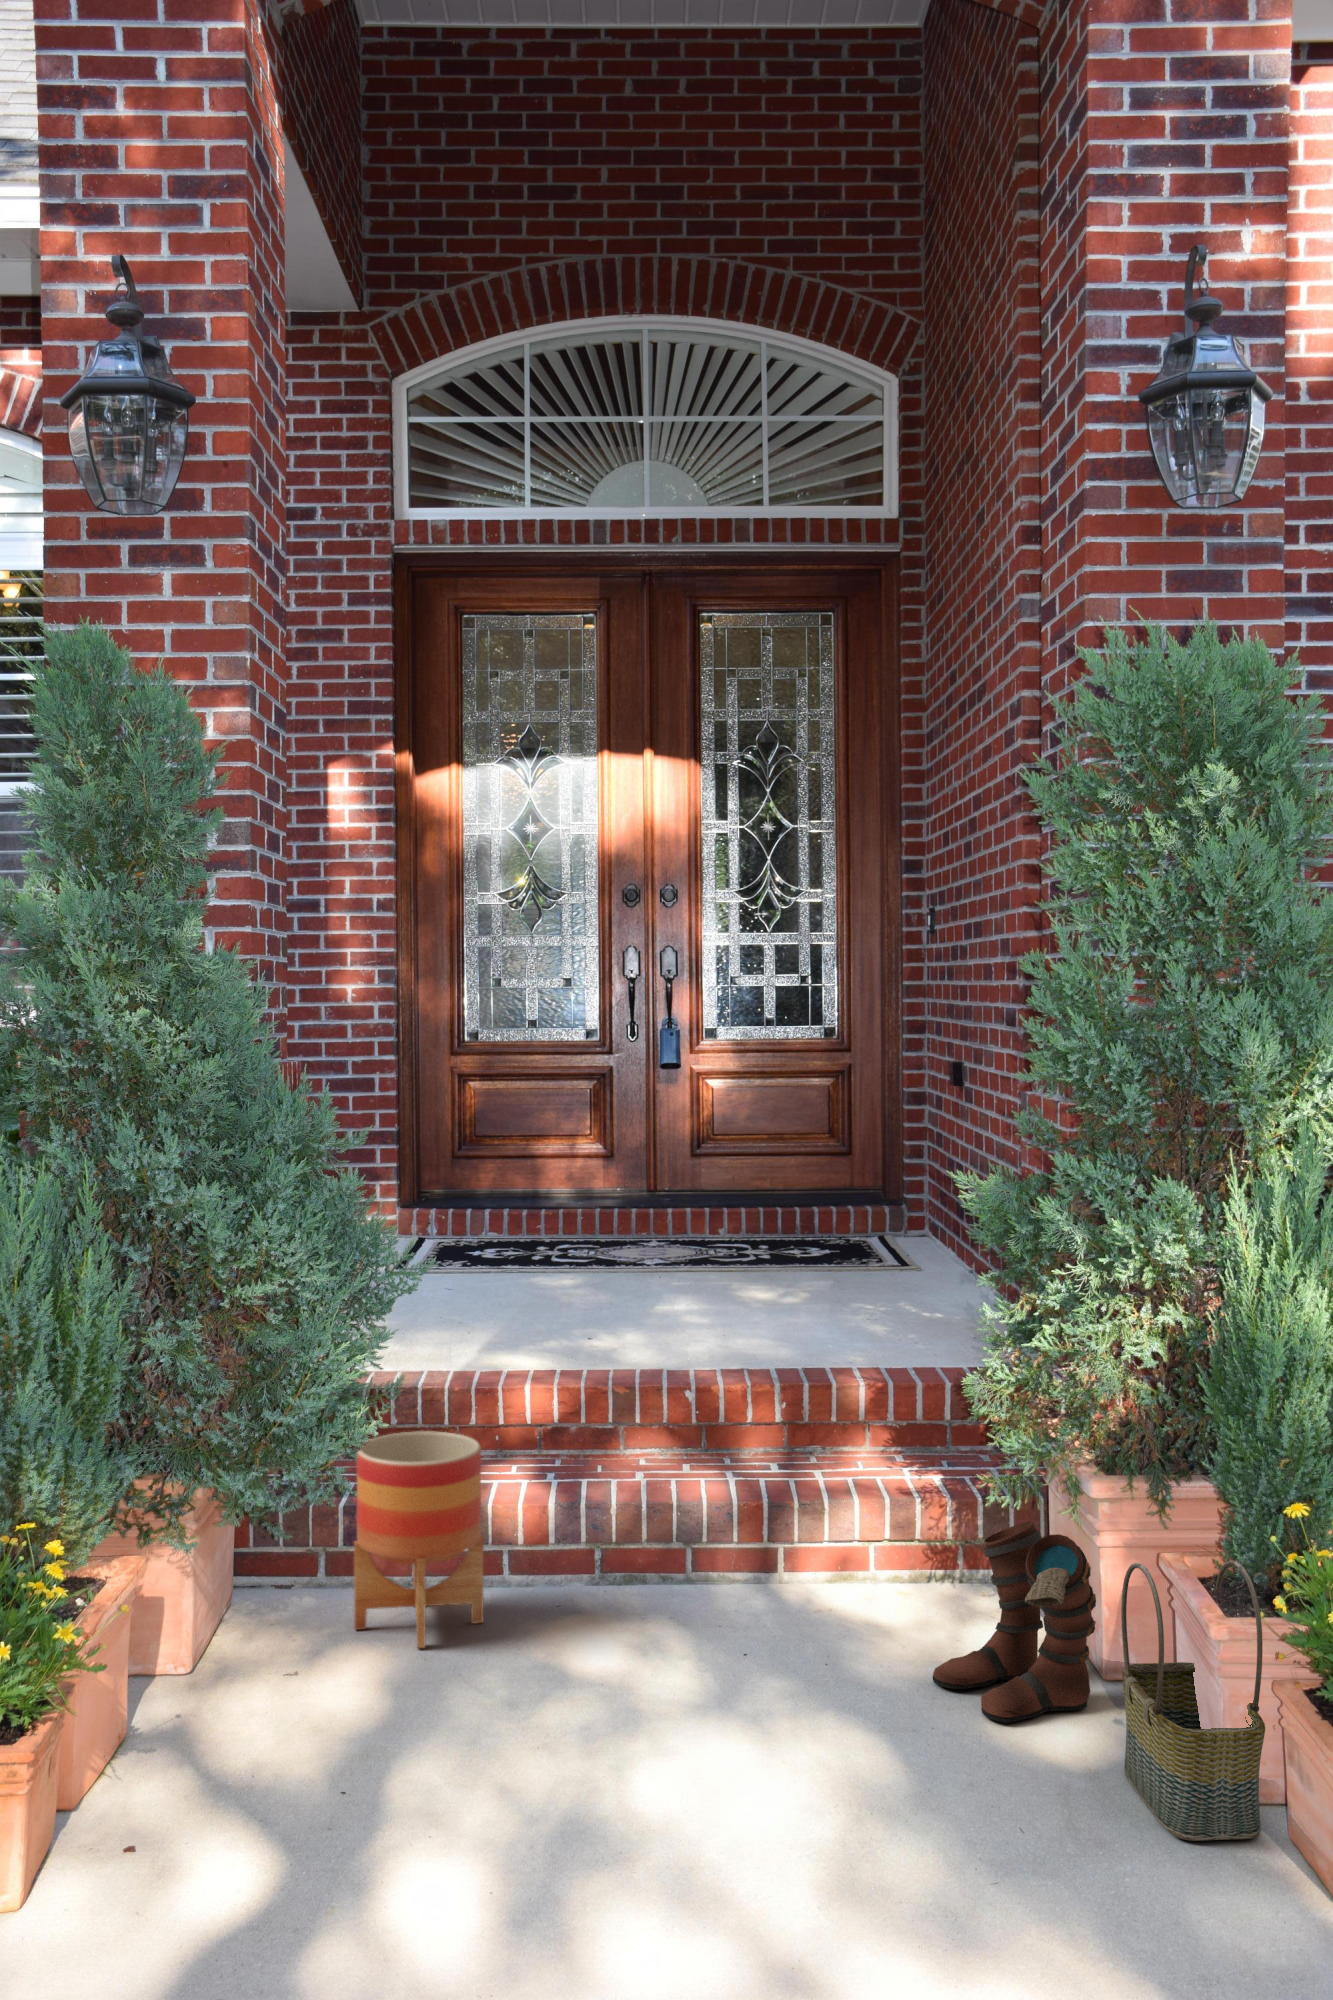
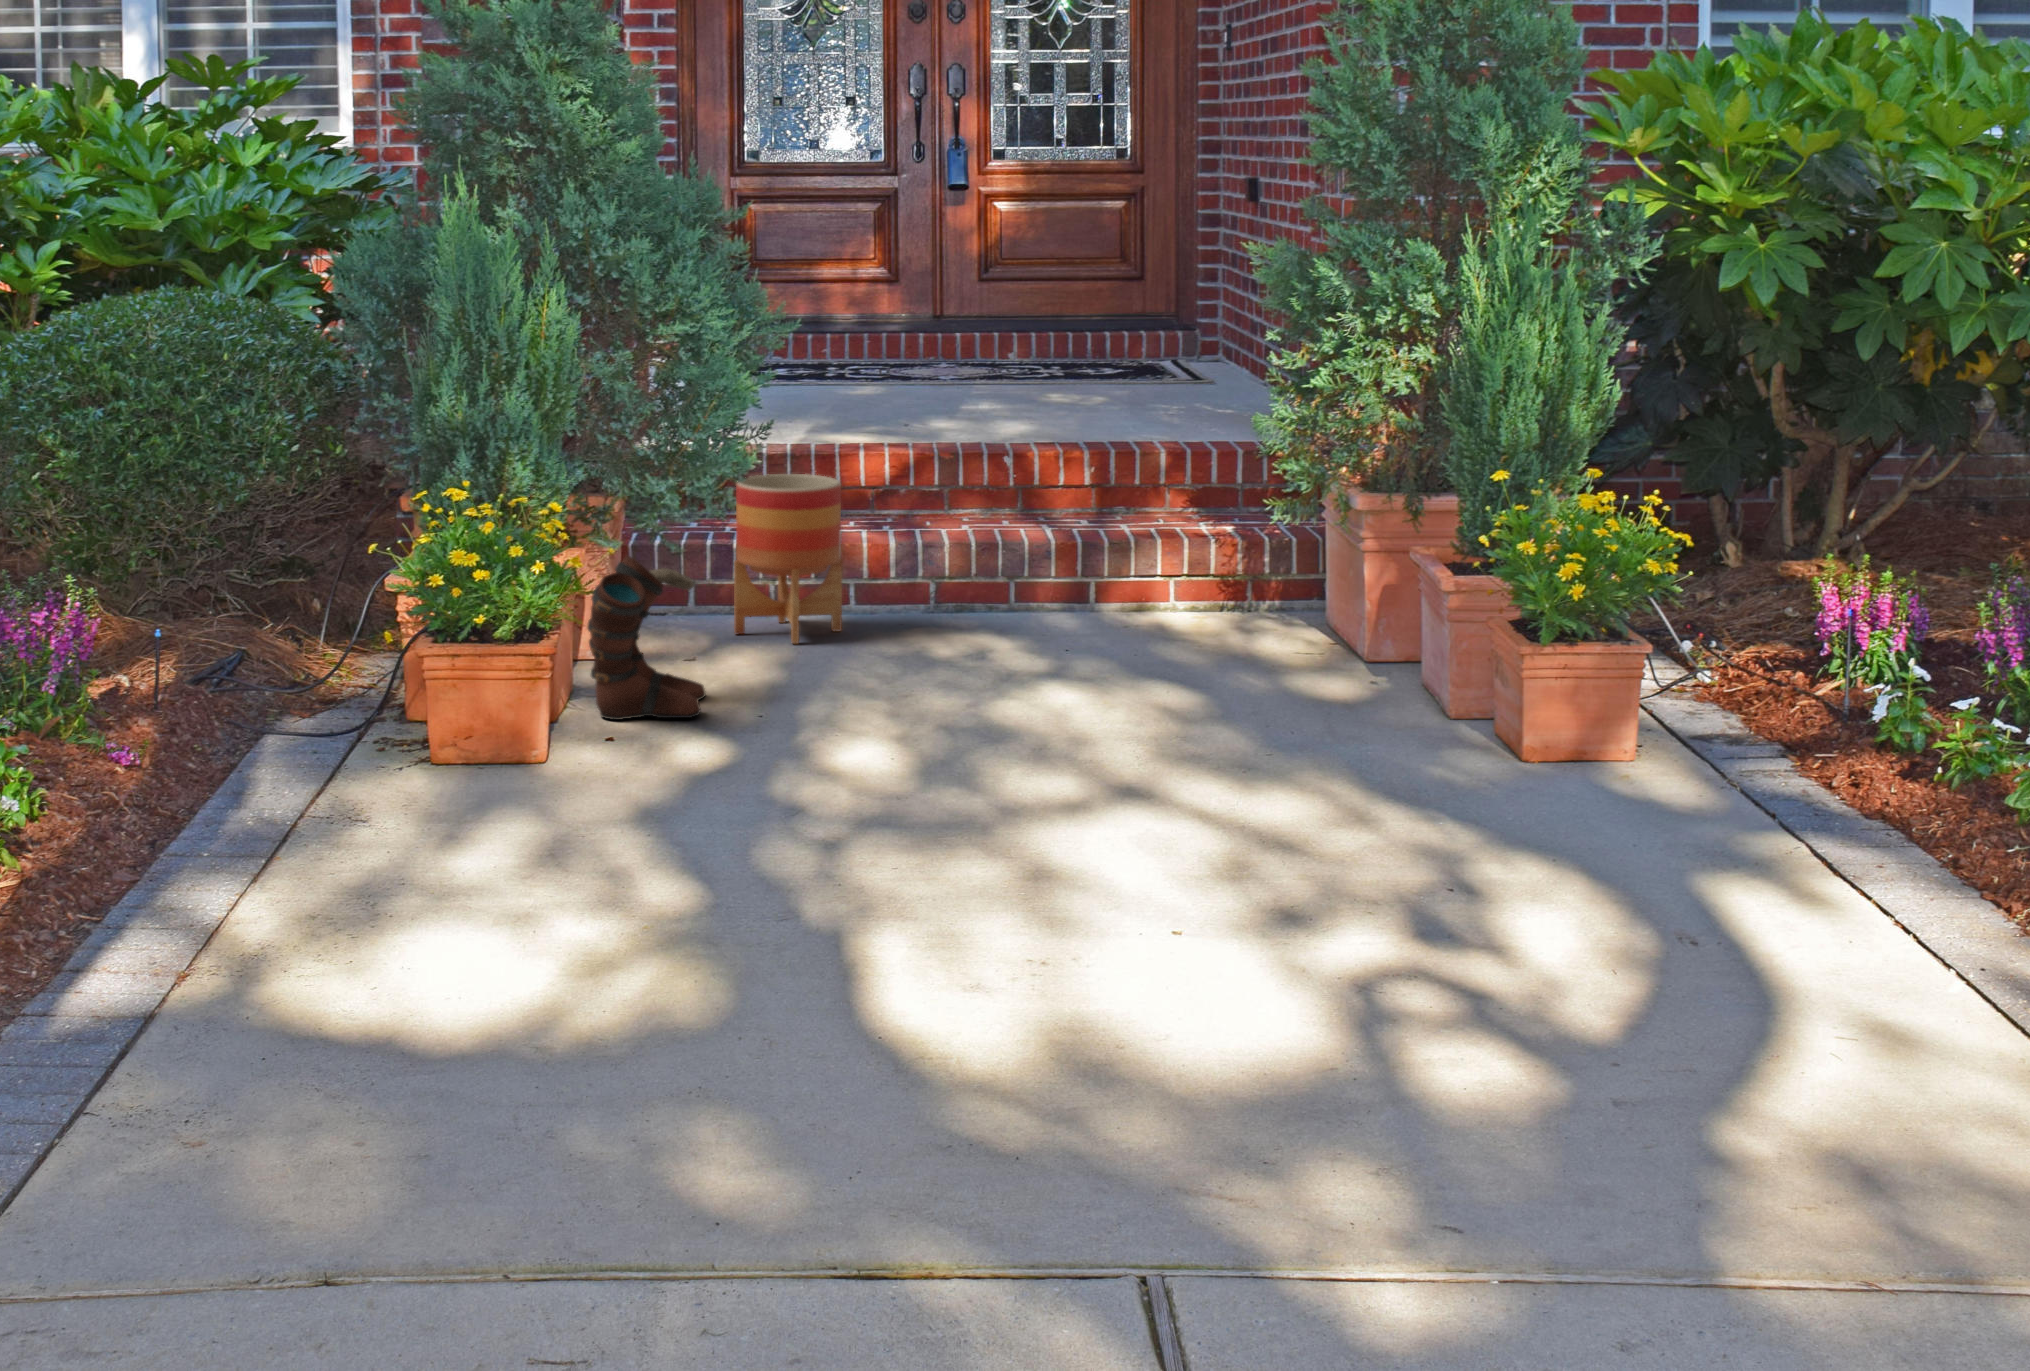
boots: present [933,1522,1096,1723] -> present [588,556,706,720]
basket: present [1121,1561,1265,1841] -> none [1374,533,1478,732]

